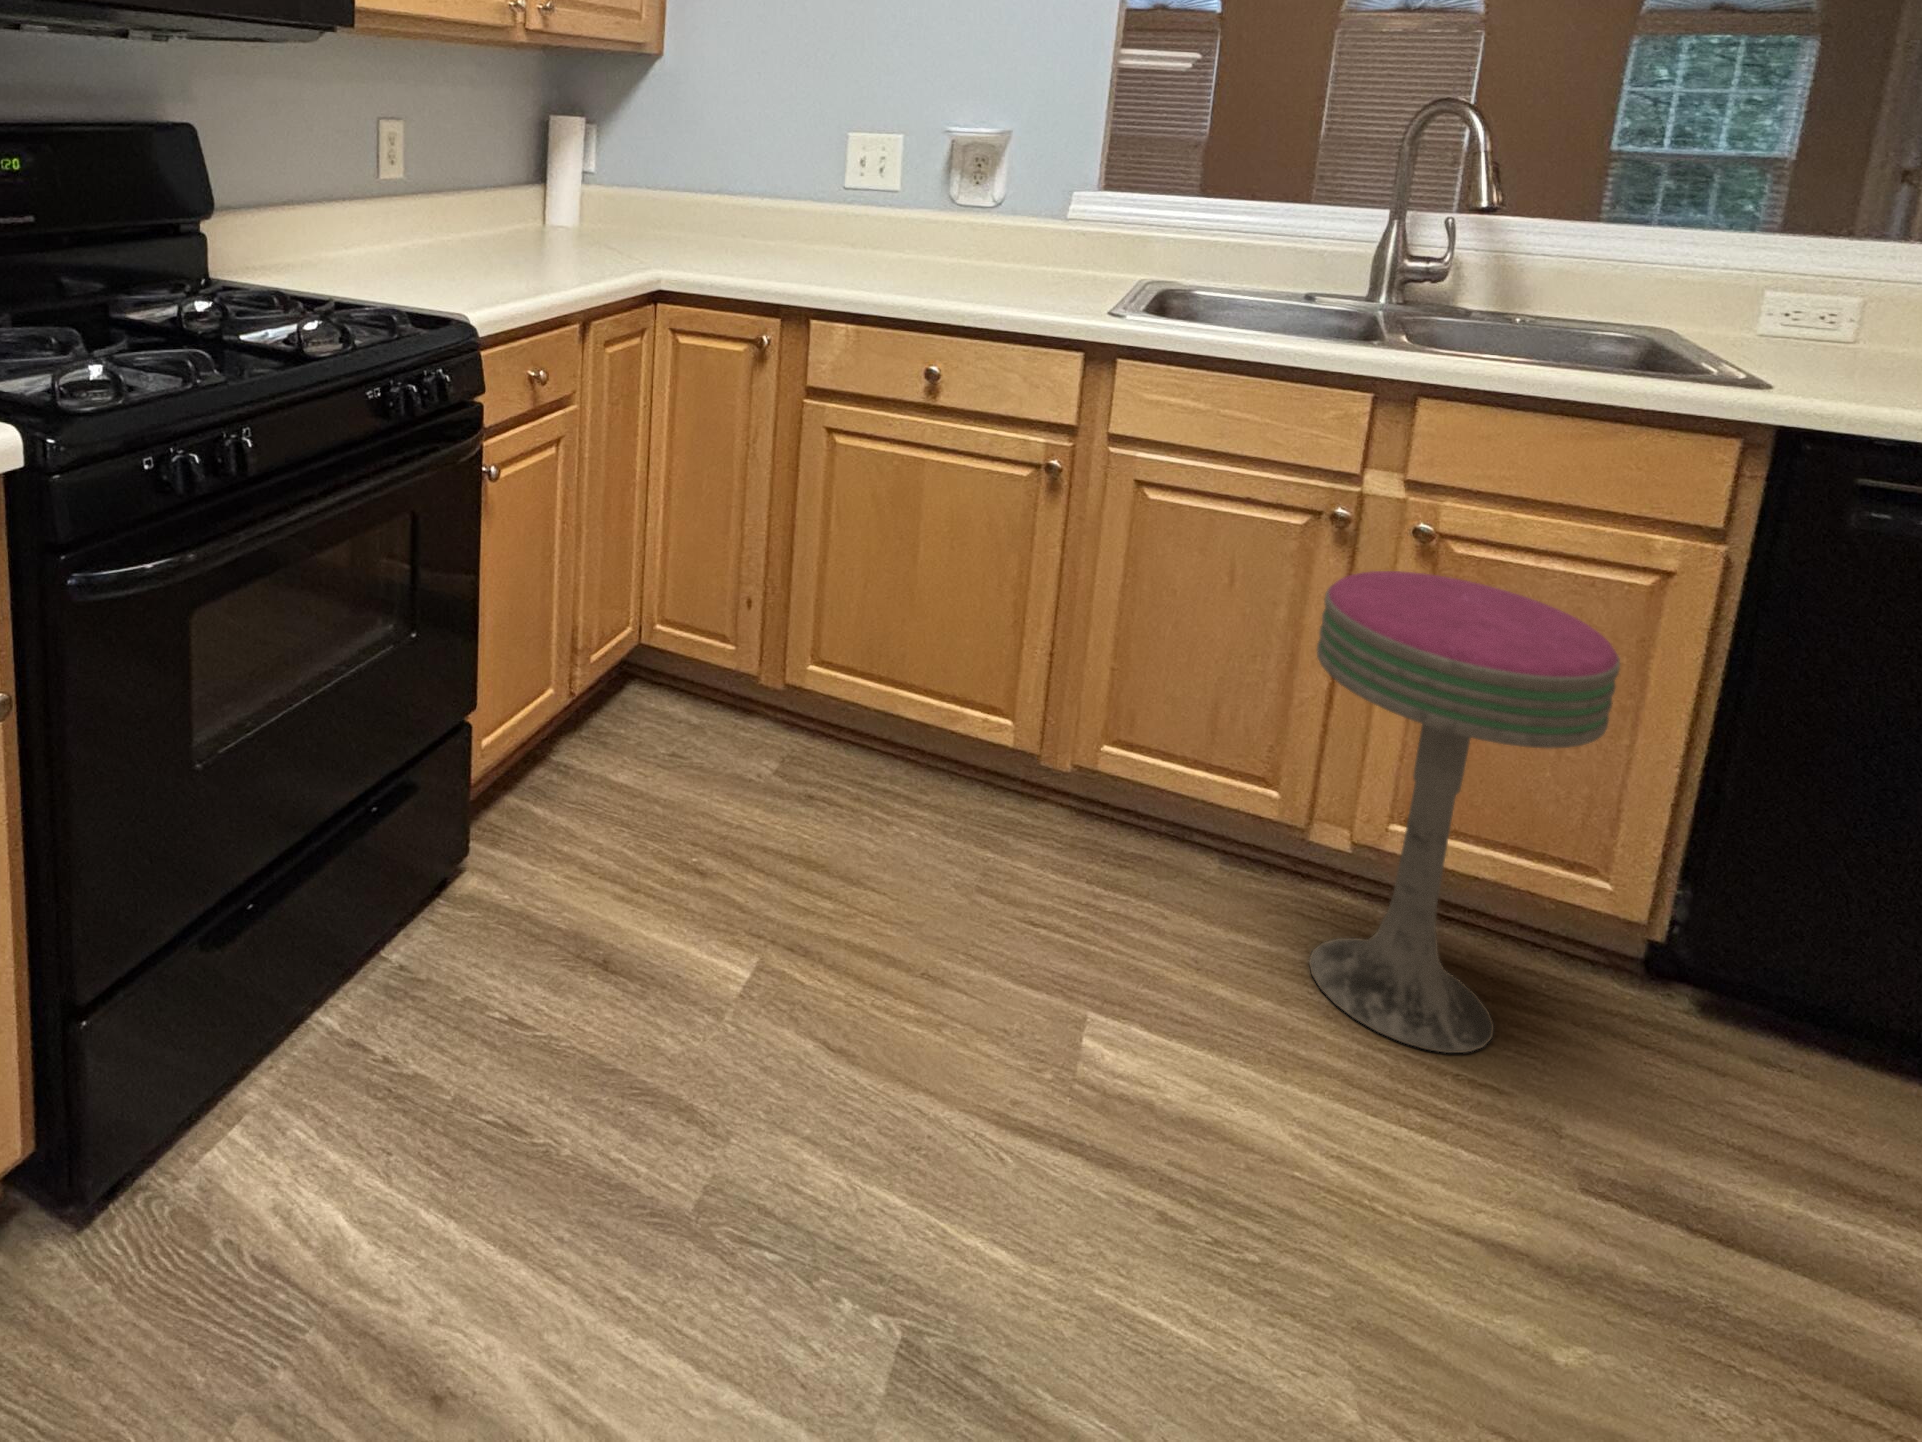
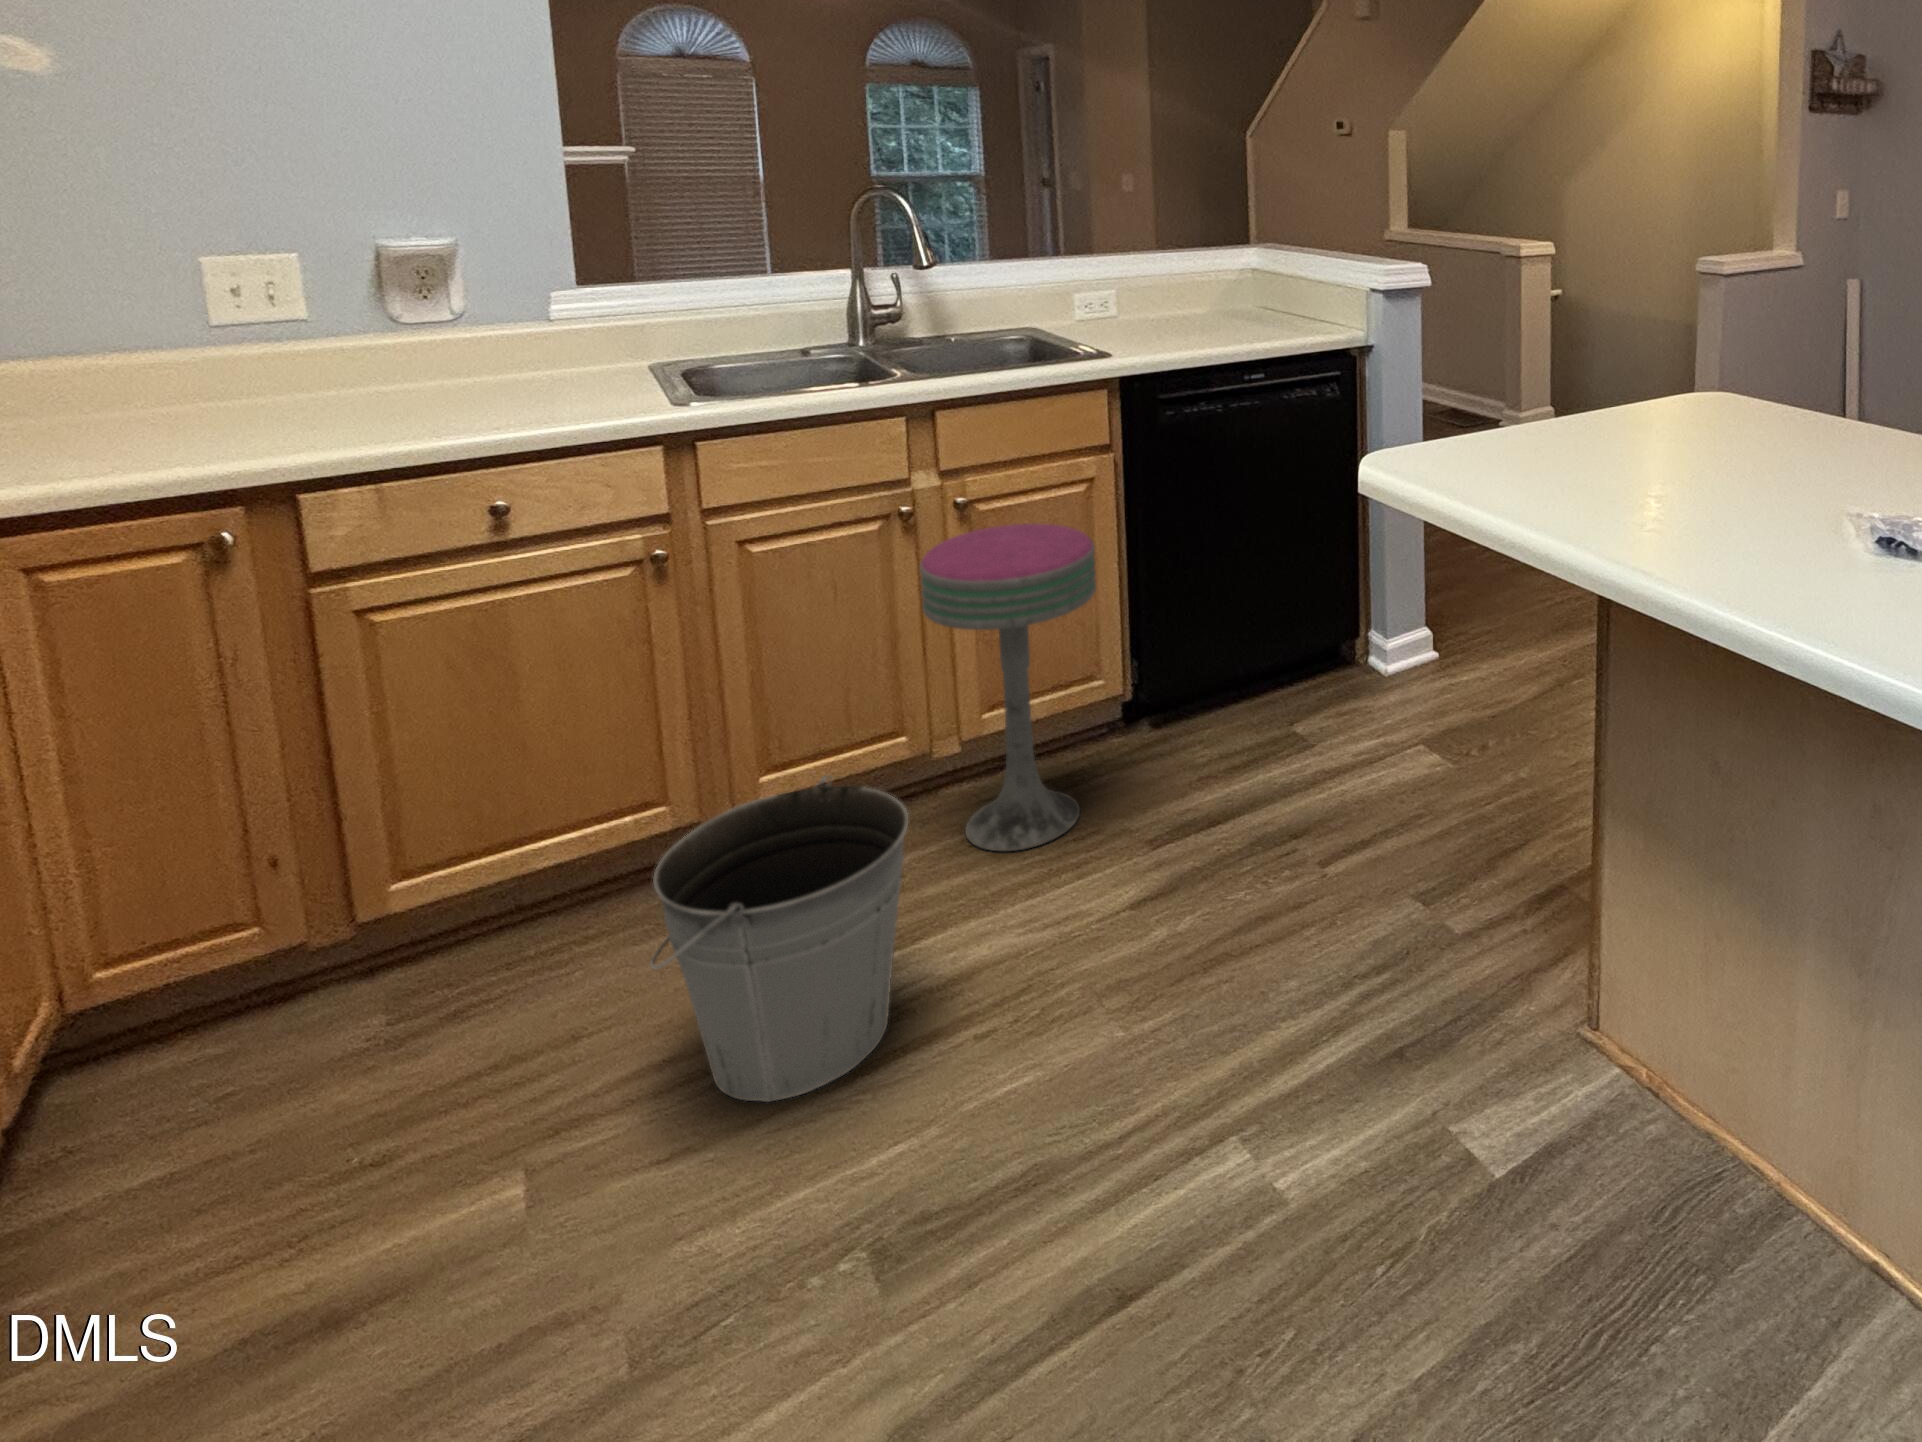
bucket: none [871,749,1163,1115] -> present [650,775,908,1102]

